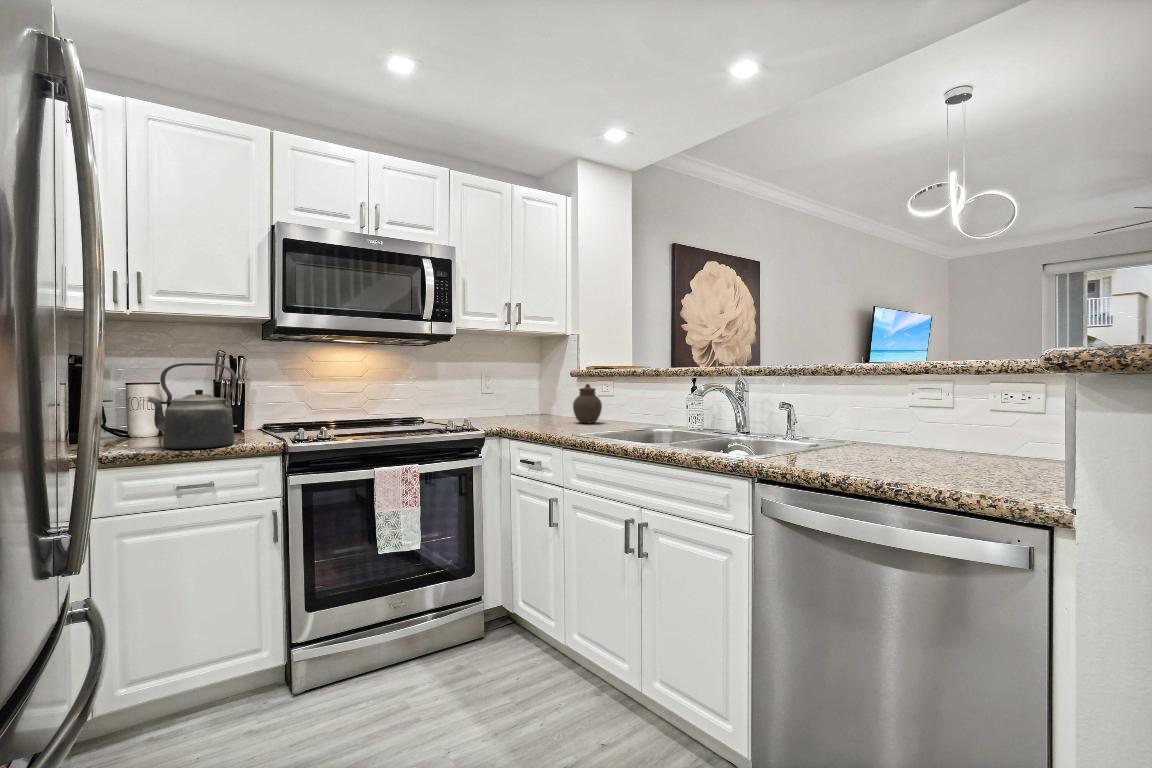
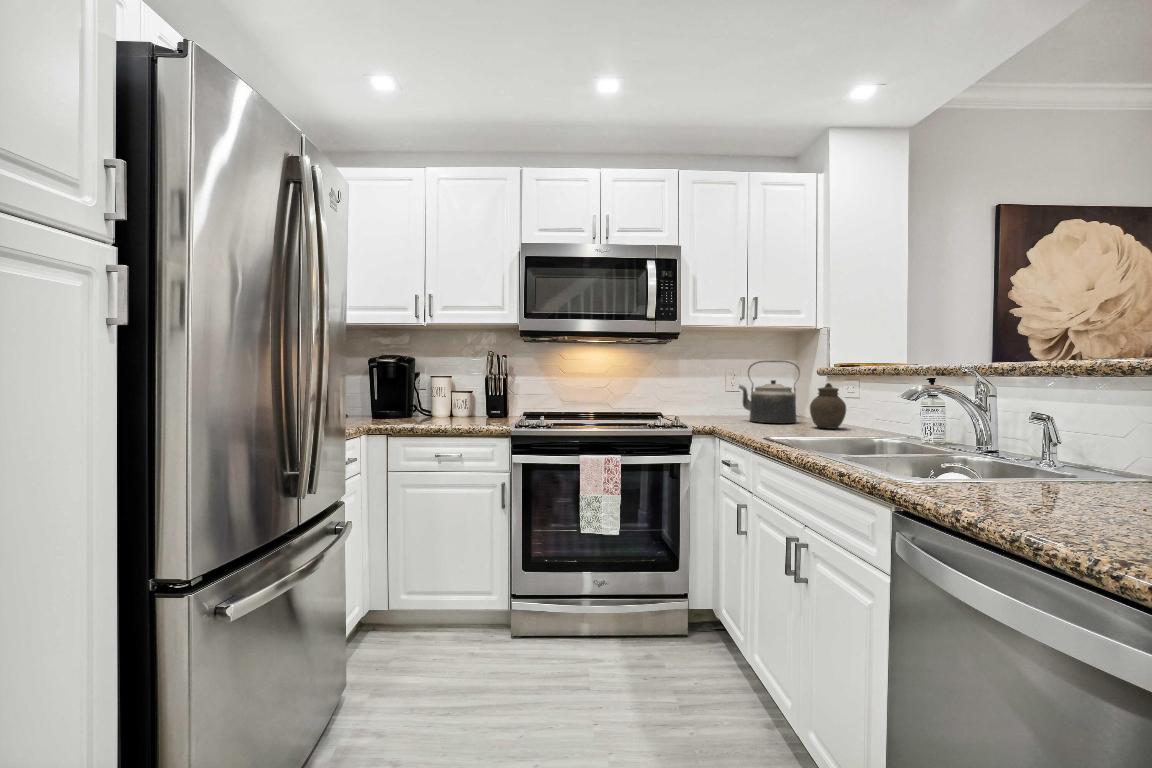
kettle: present [148,363,236,449] -> present [739,360,800,423]

